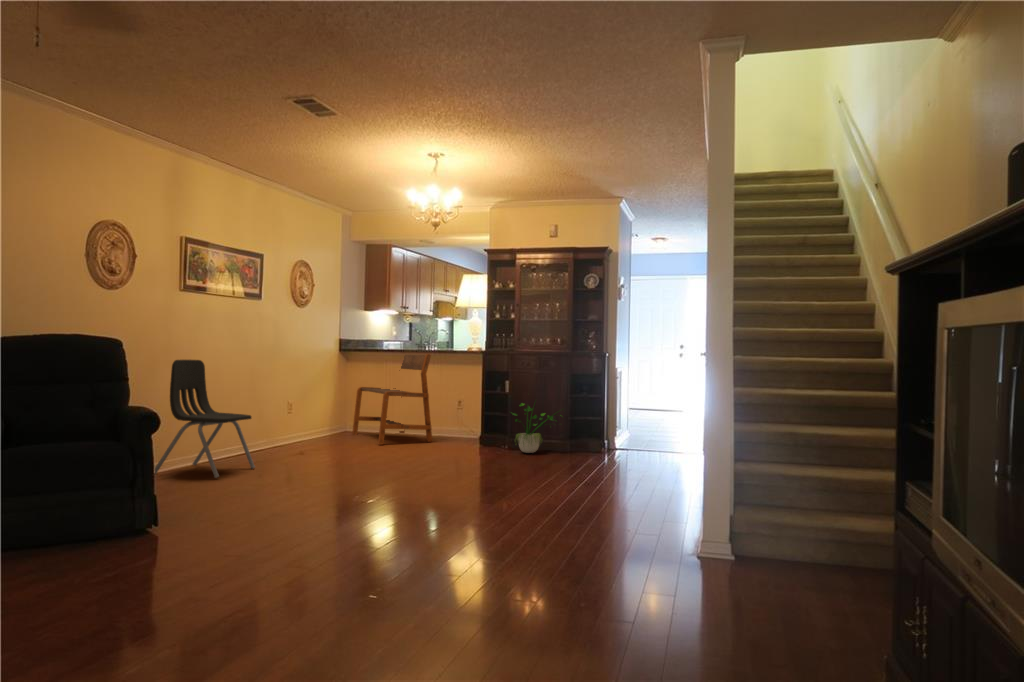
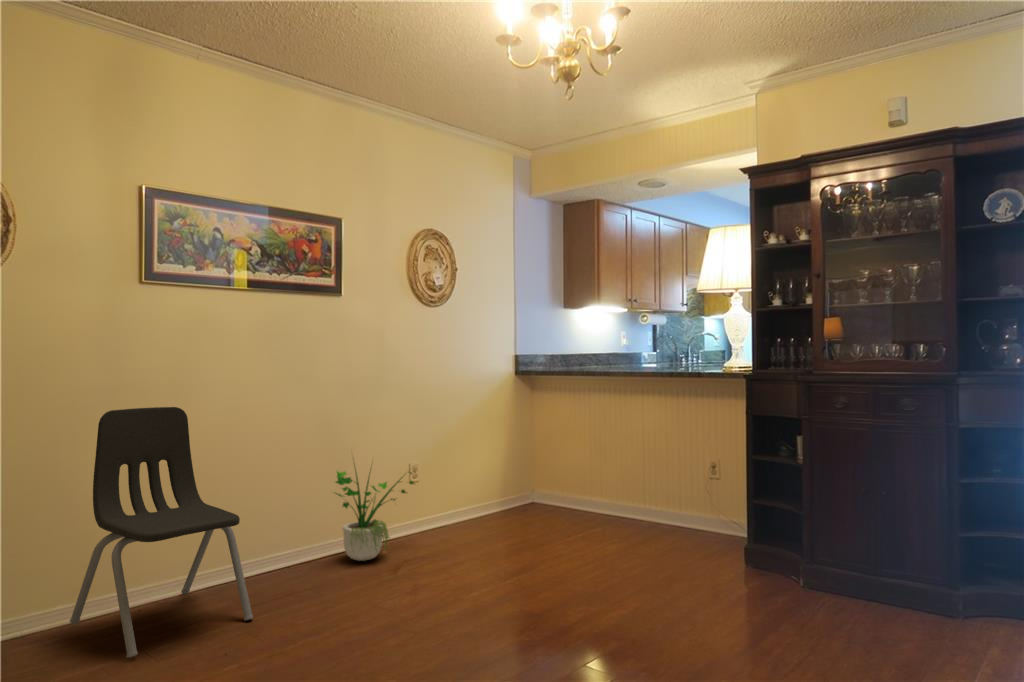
bench: present [352,354,432,444] -> none [535,376,654,548]
potted plant: present [513,403,555,453] -> present [334,469,414,561]

